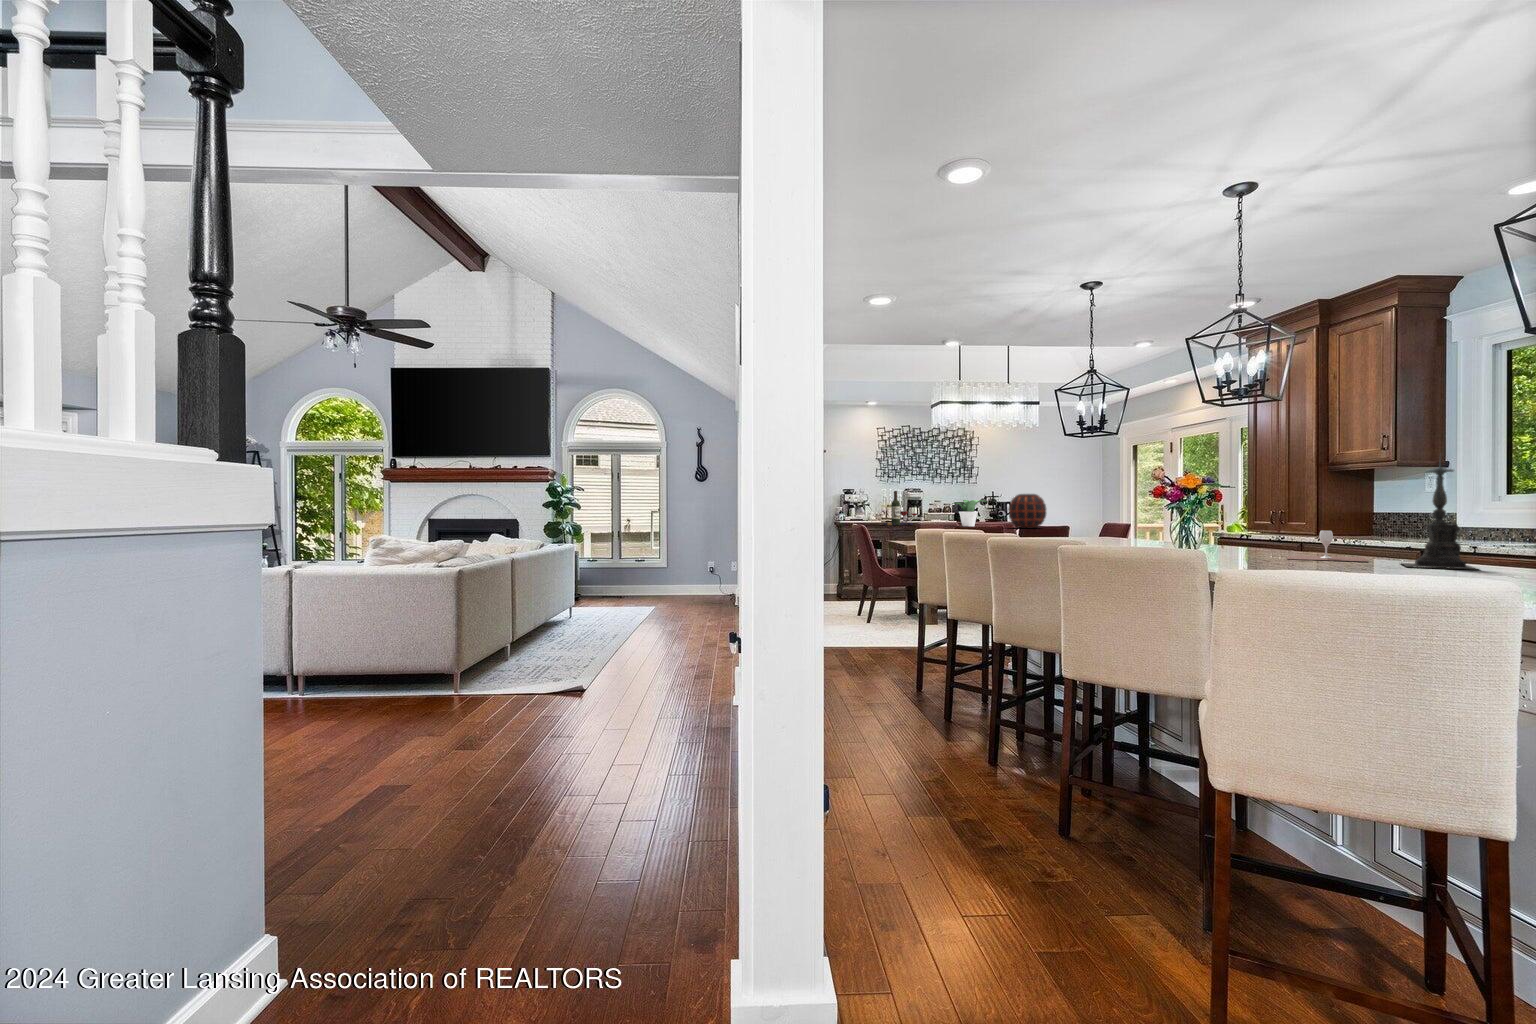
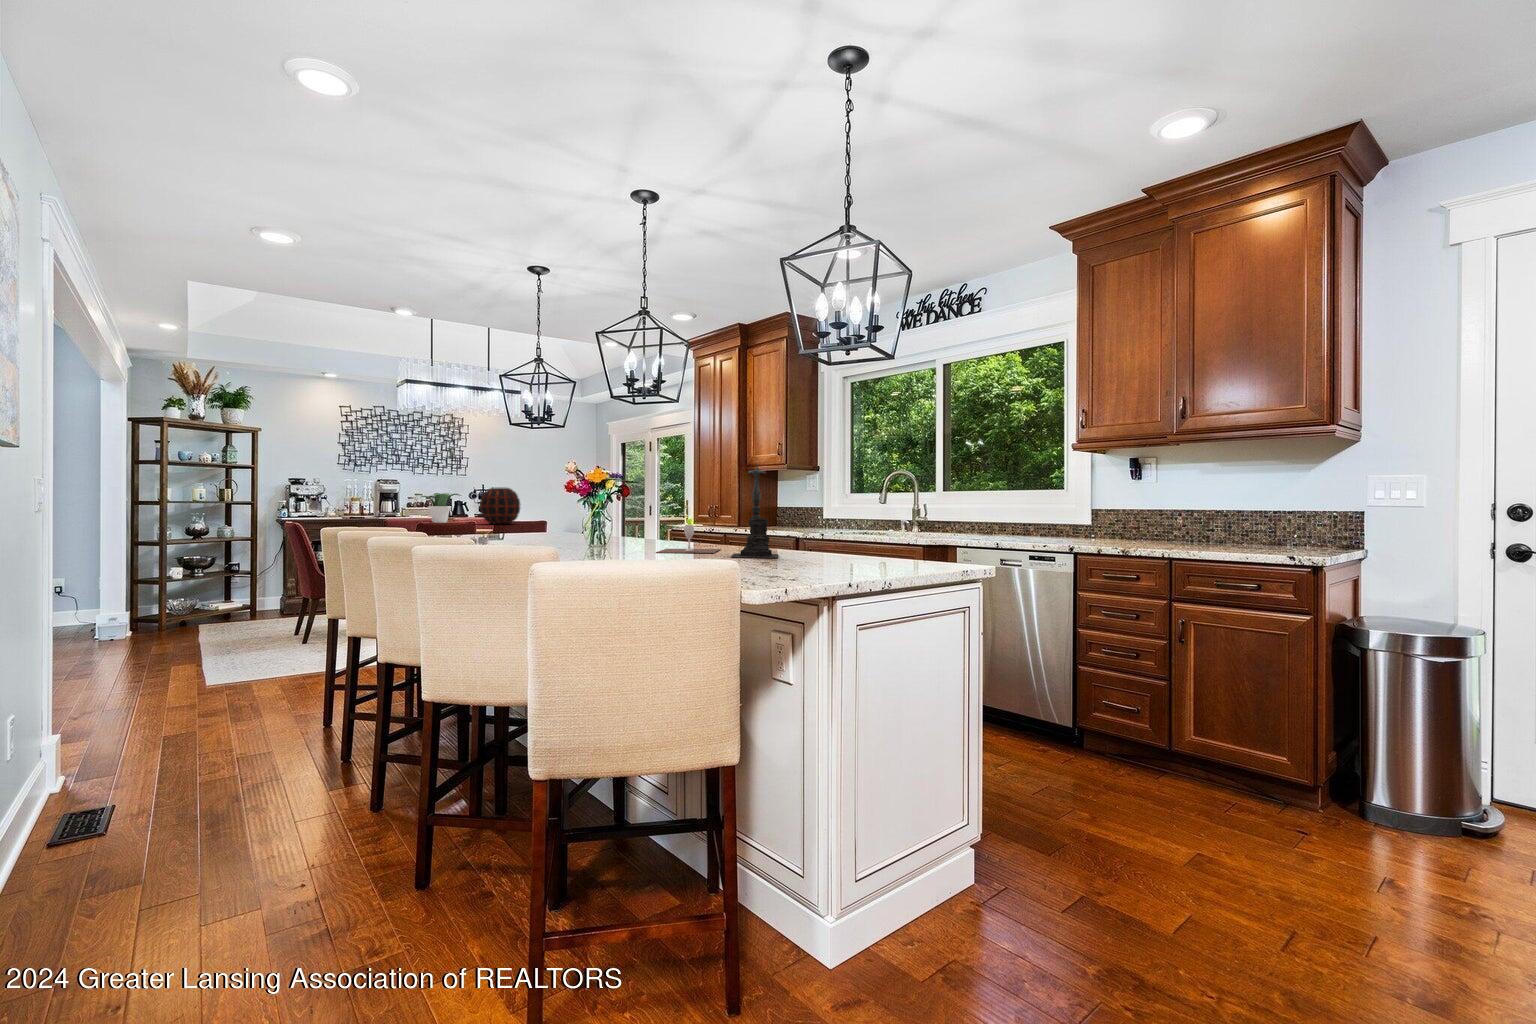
wine bottle: present [883,491,917,526] -> none [333,481,381,522]

